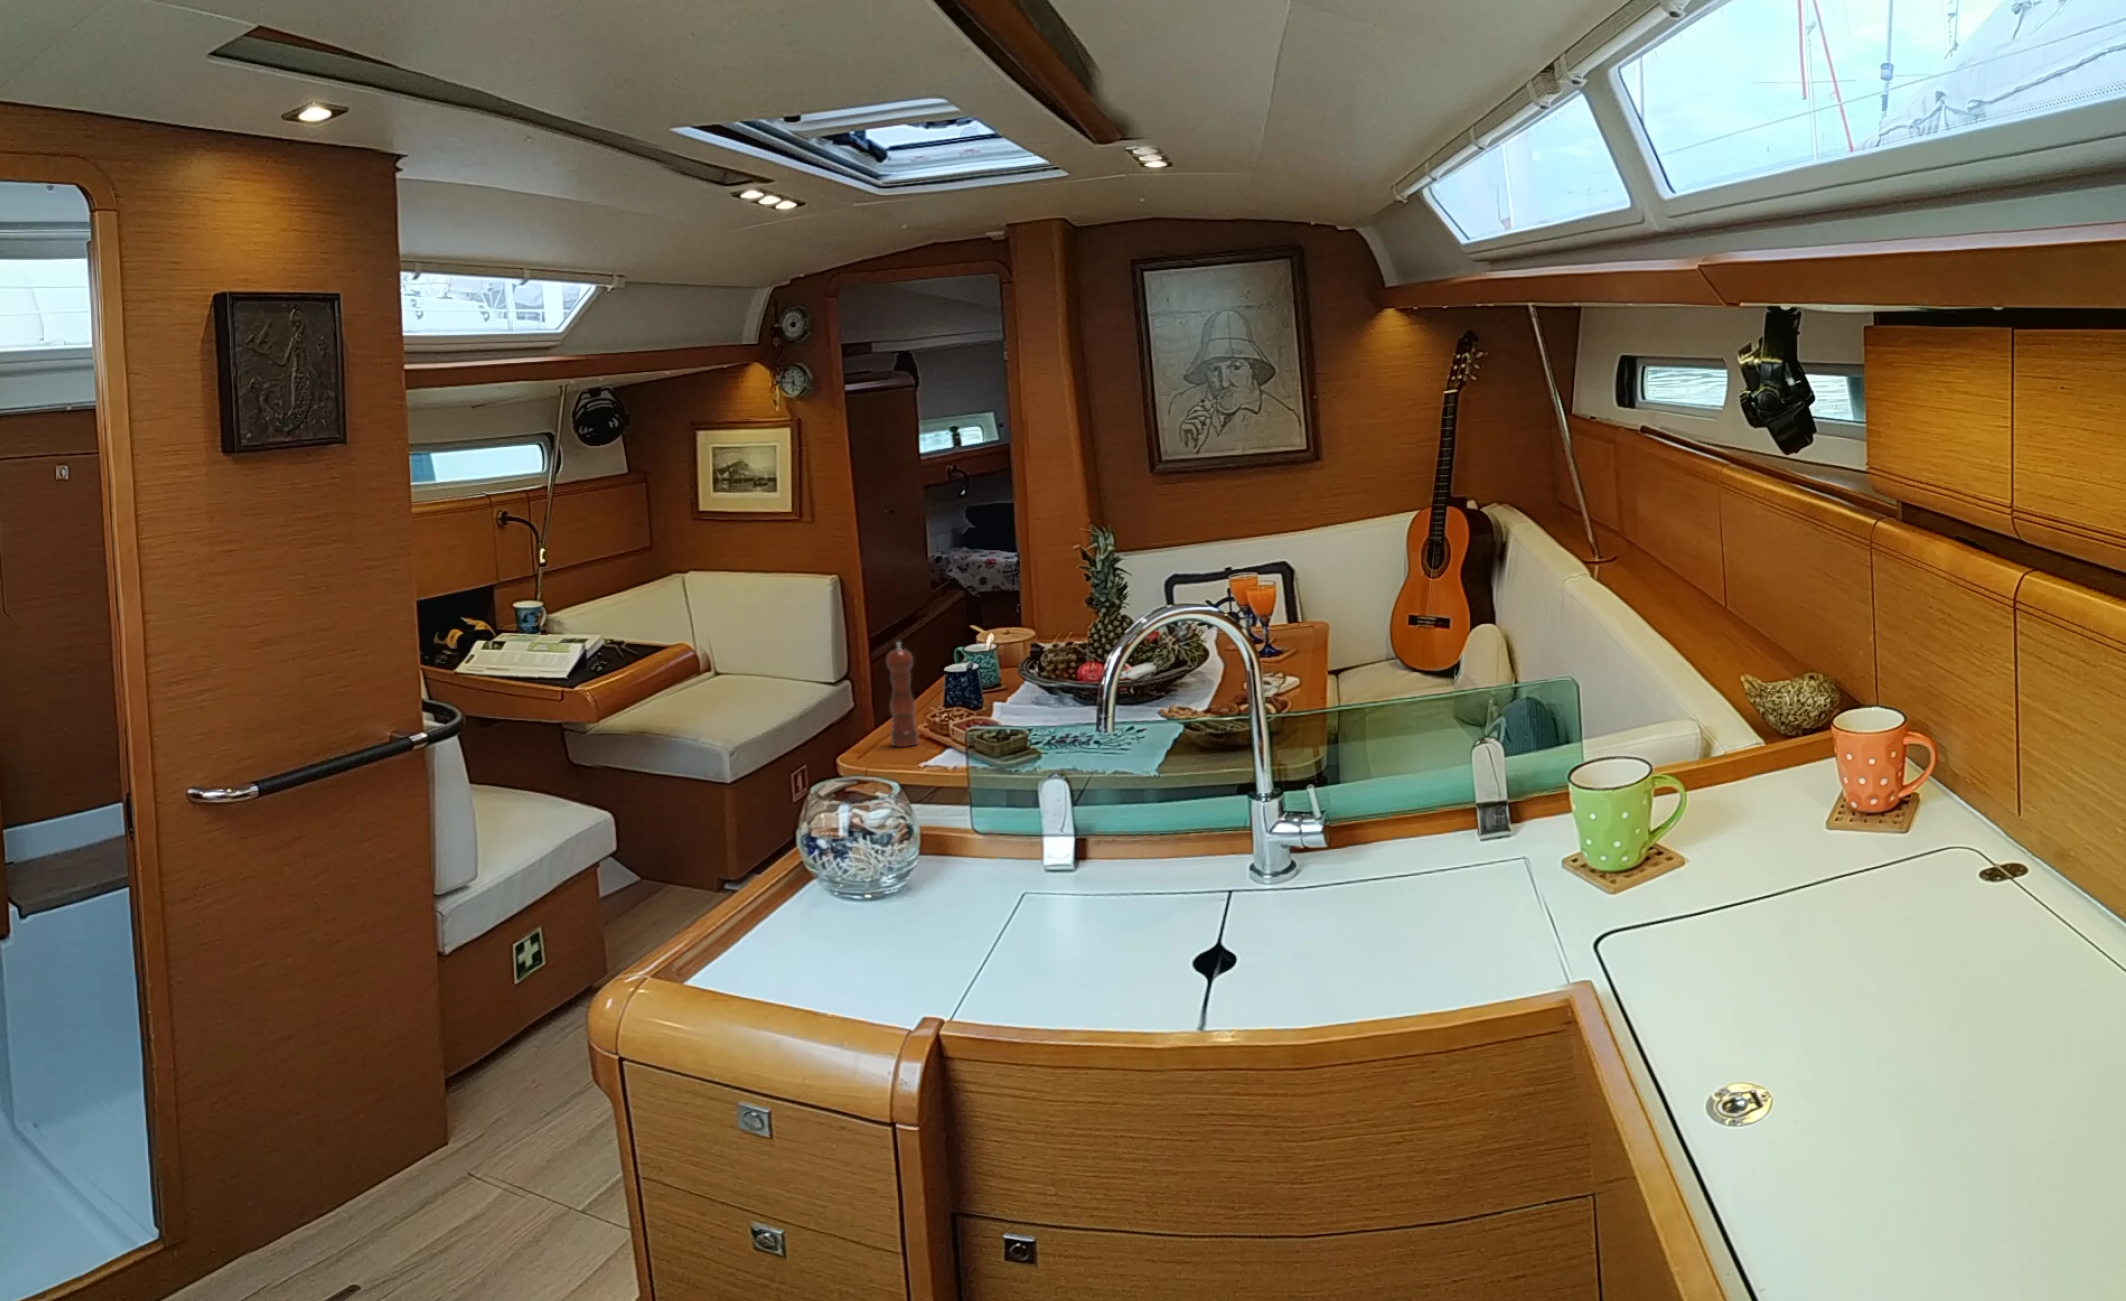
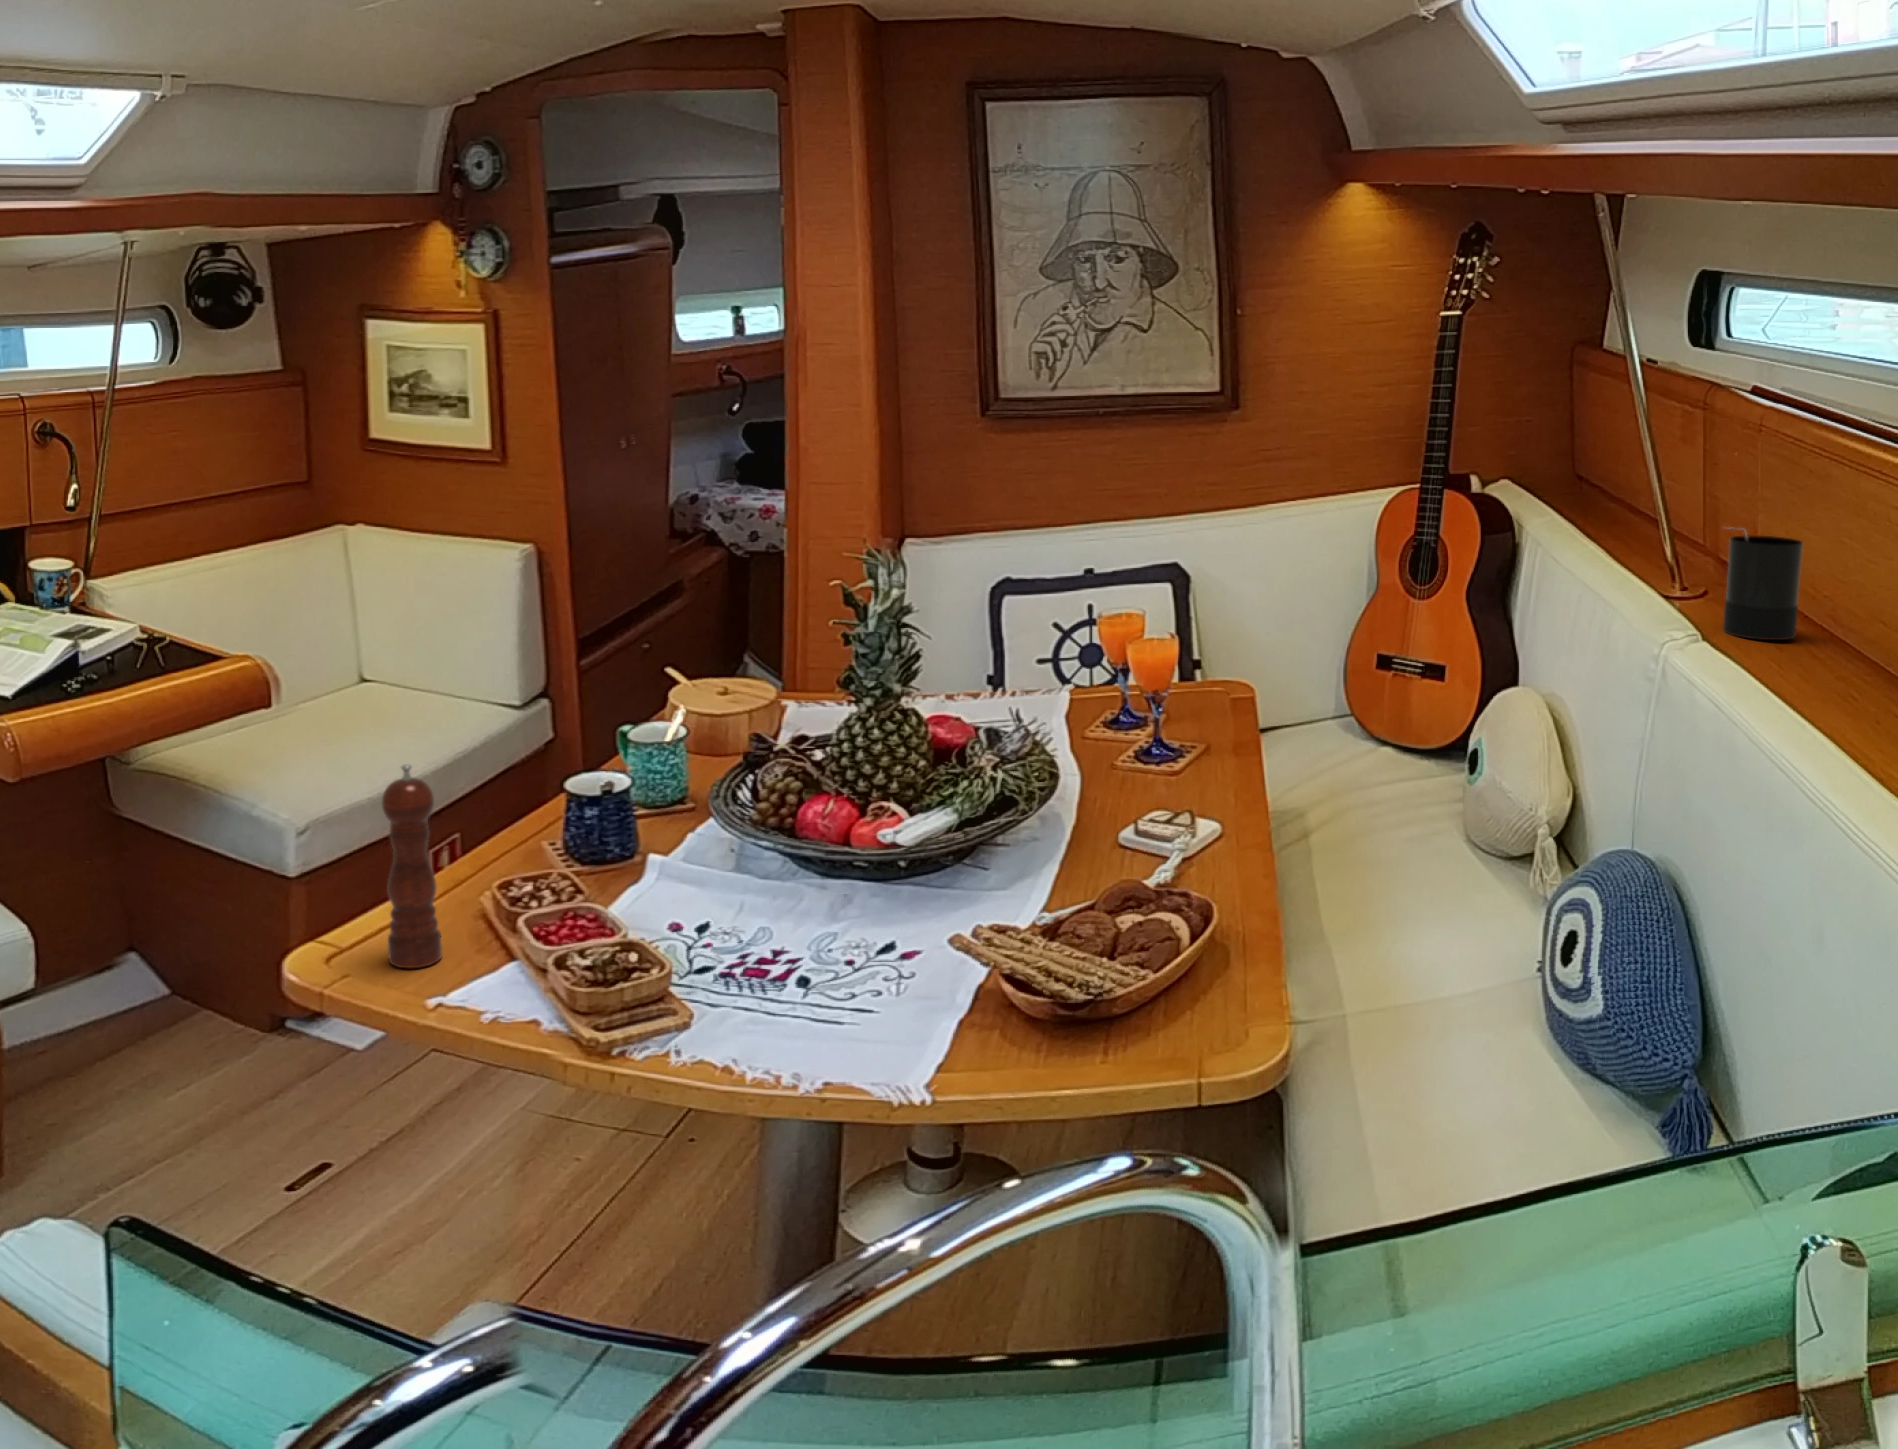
candle: none [1579,505,1620,565] -> present [1723,534,1803,640]

